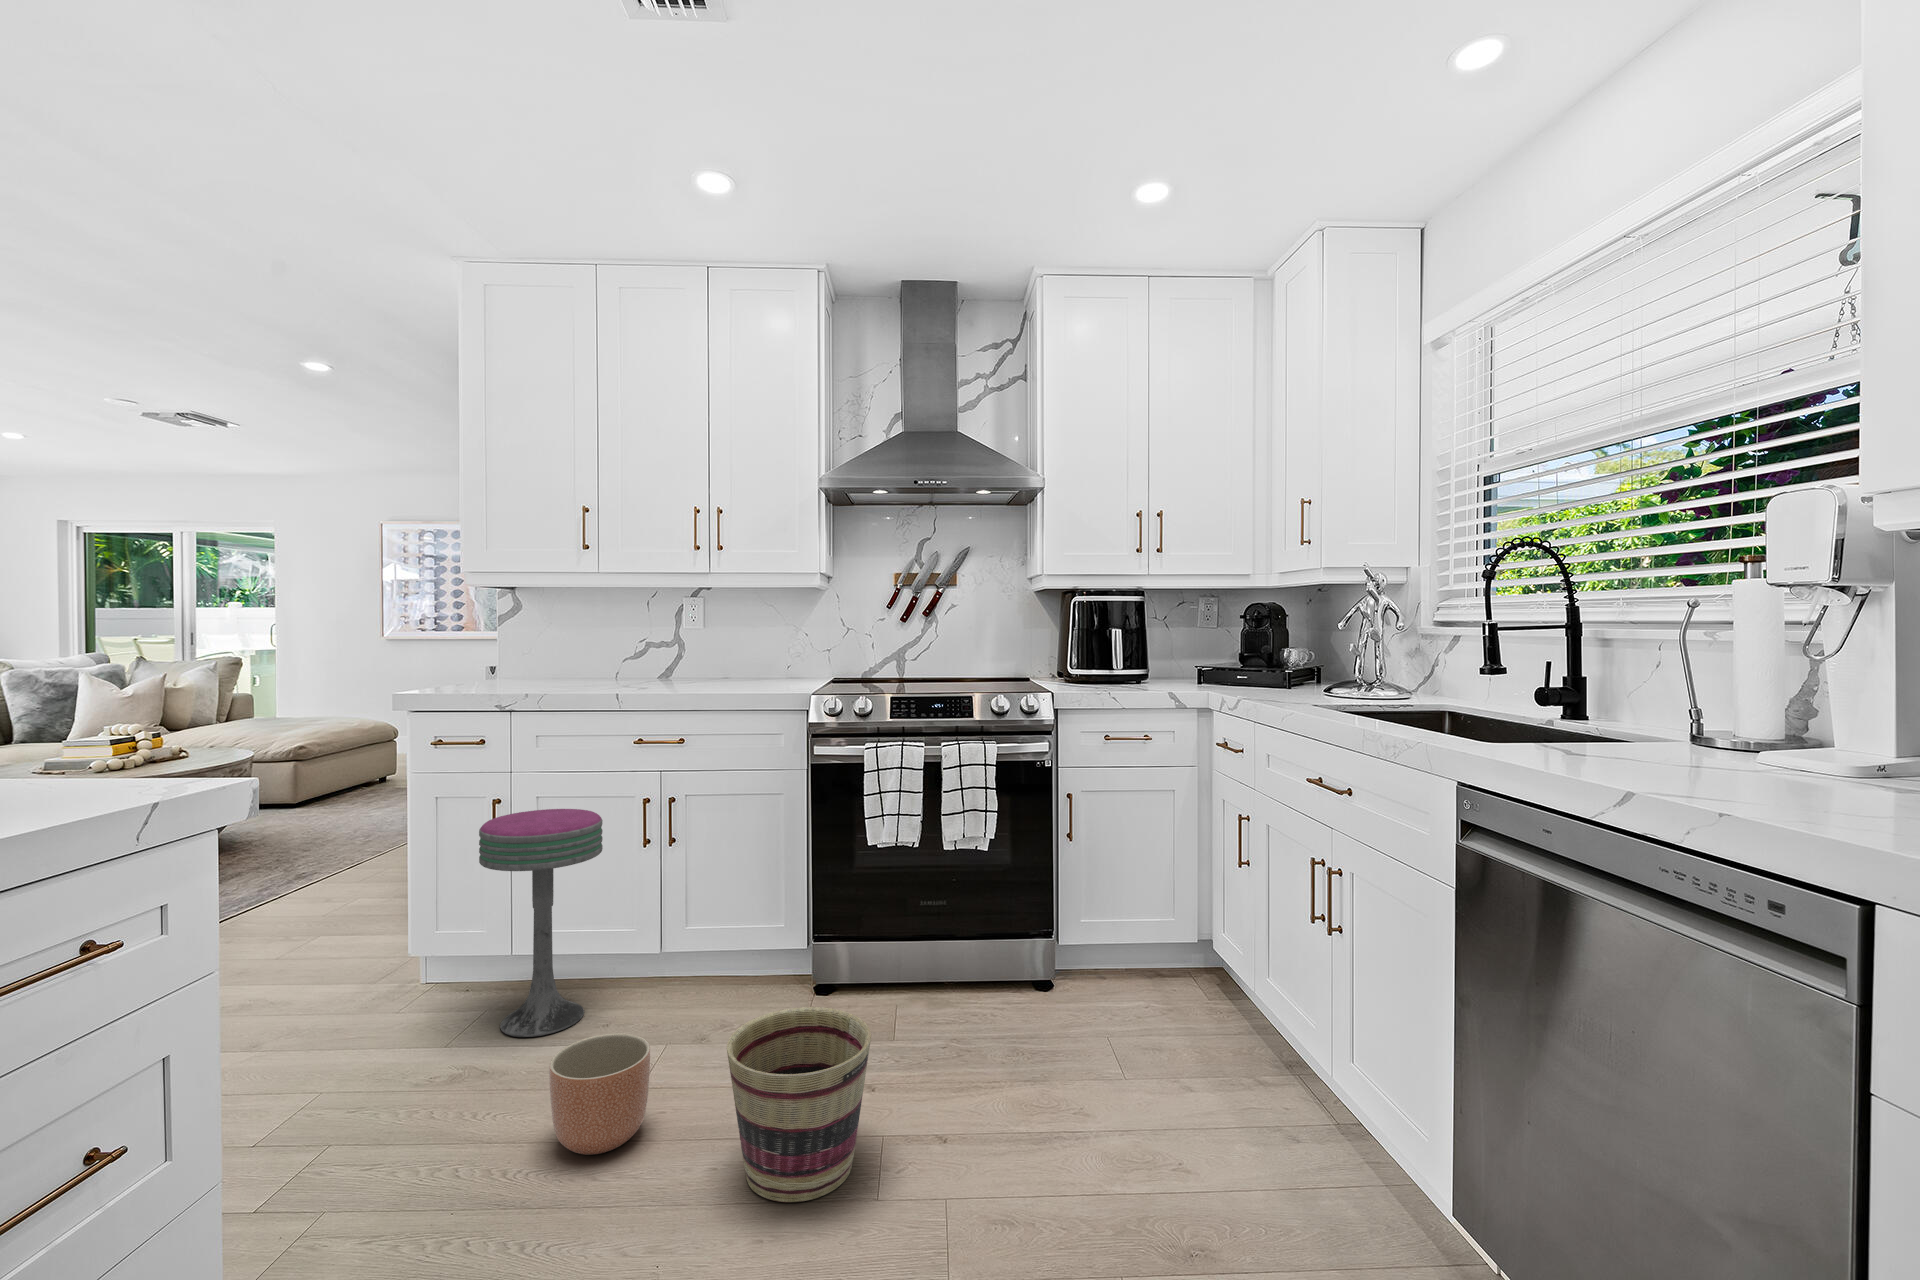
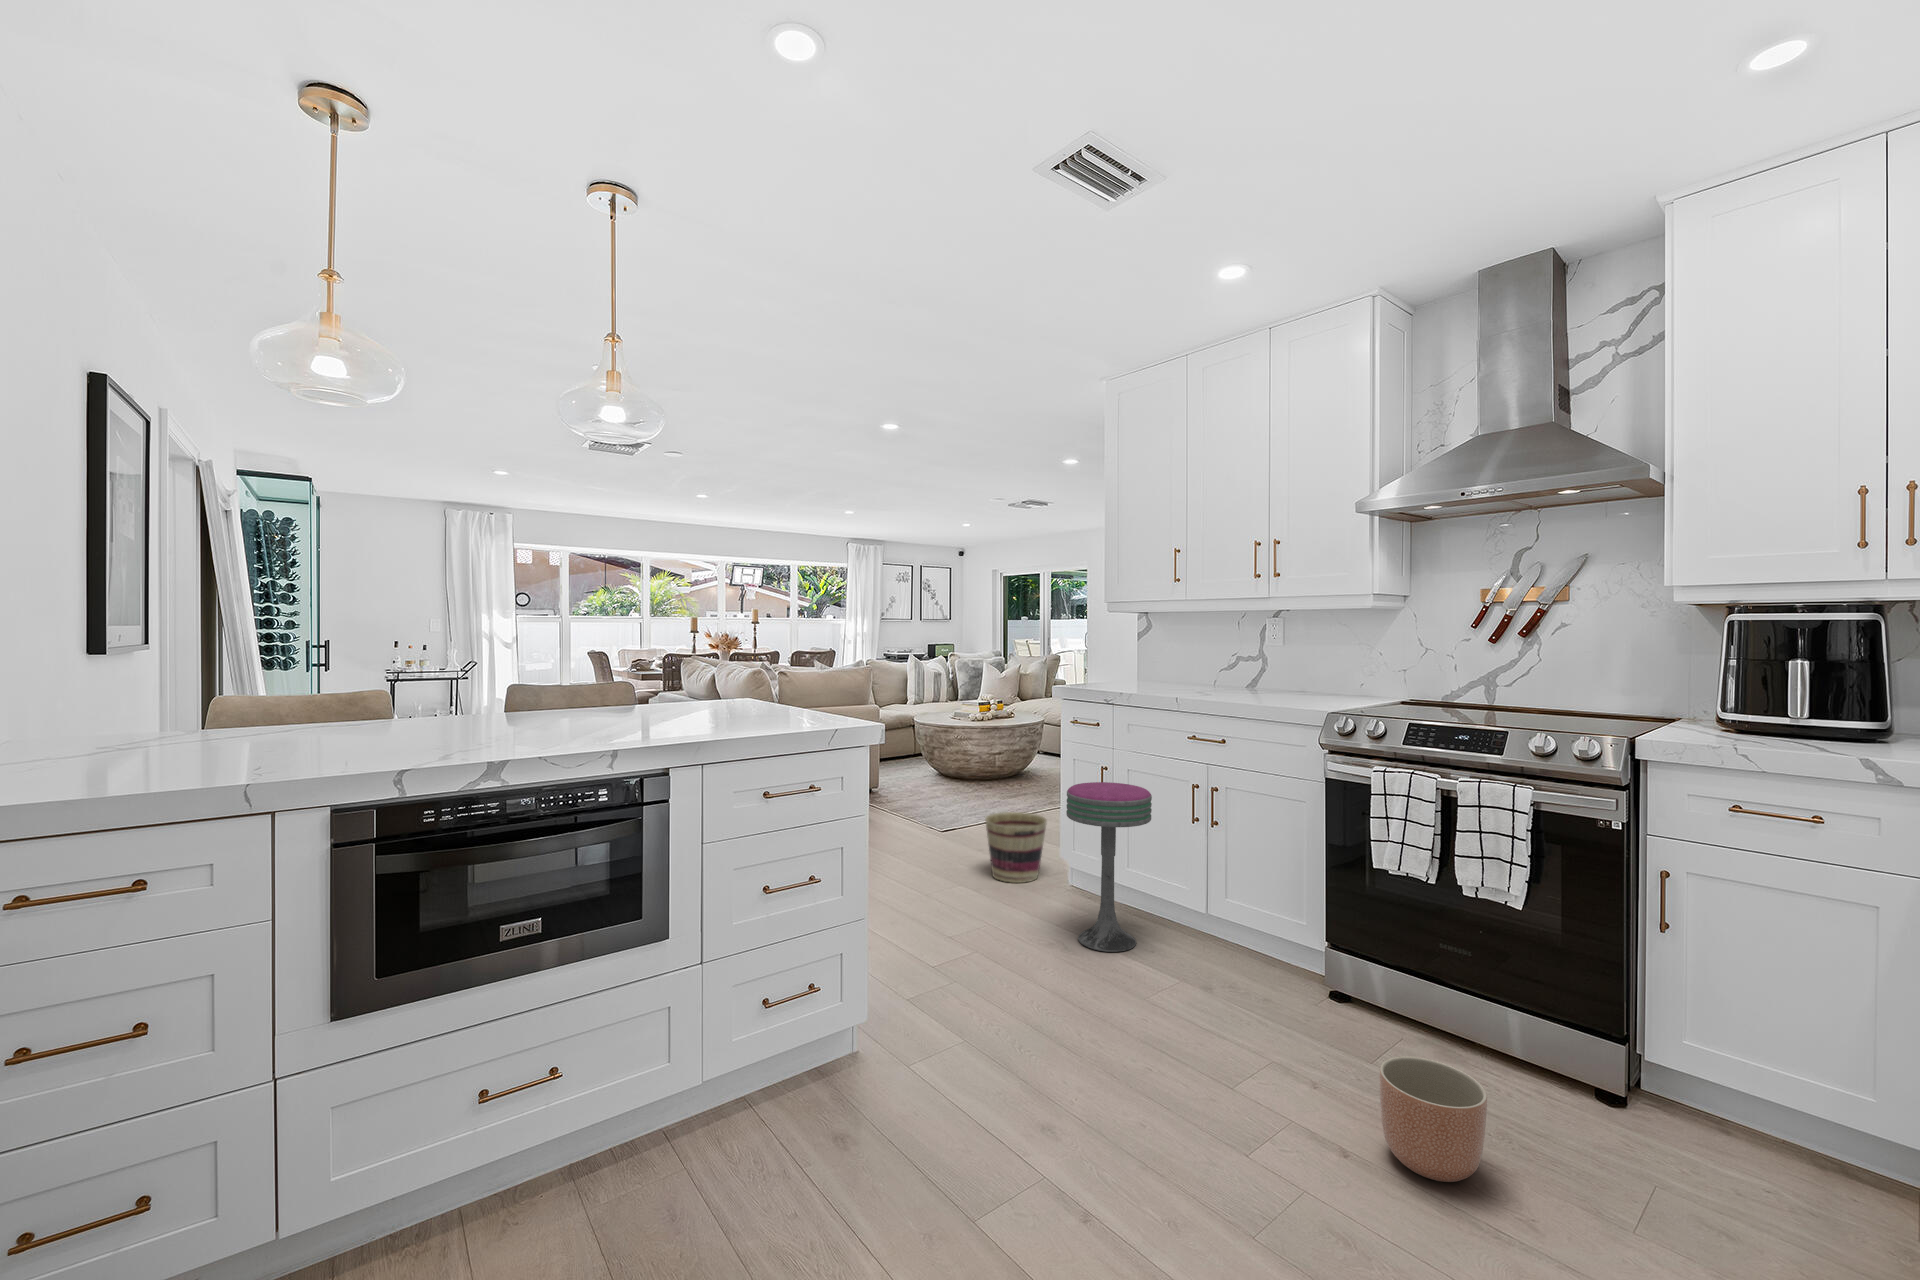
basket: present [727,1007,871,1202] -> present [985,812,1047,883]
planter: present [549,1033,650,1155] -> present [1380,1056,1487,1182]

